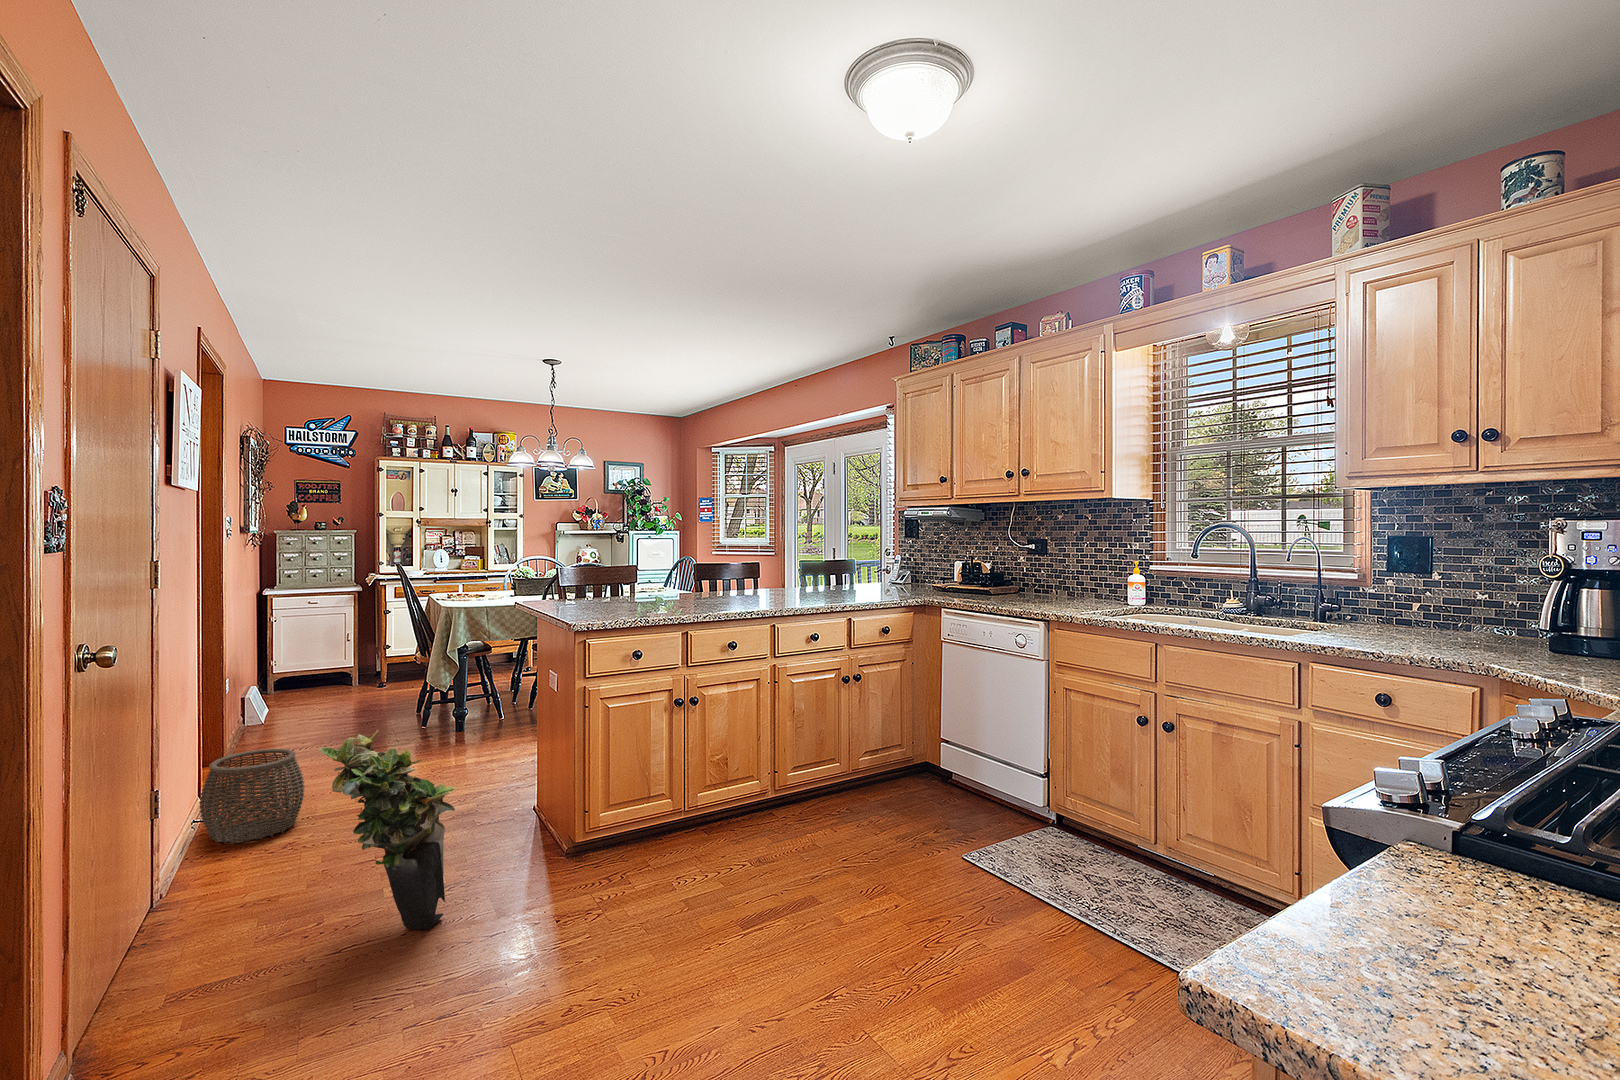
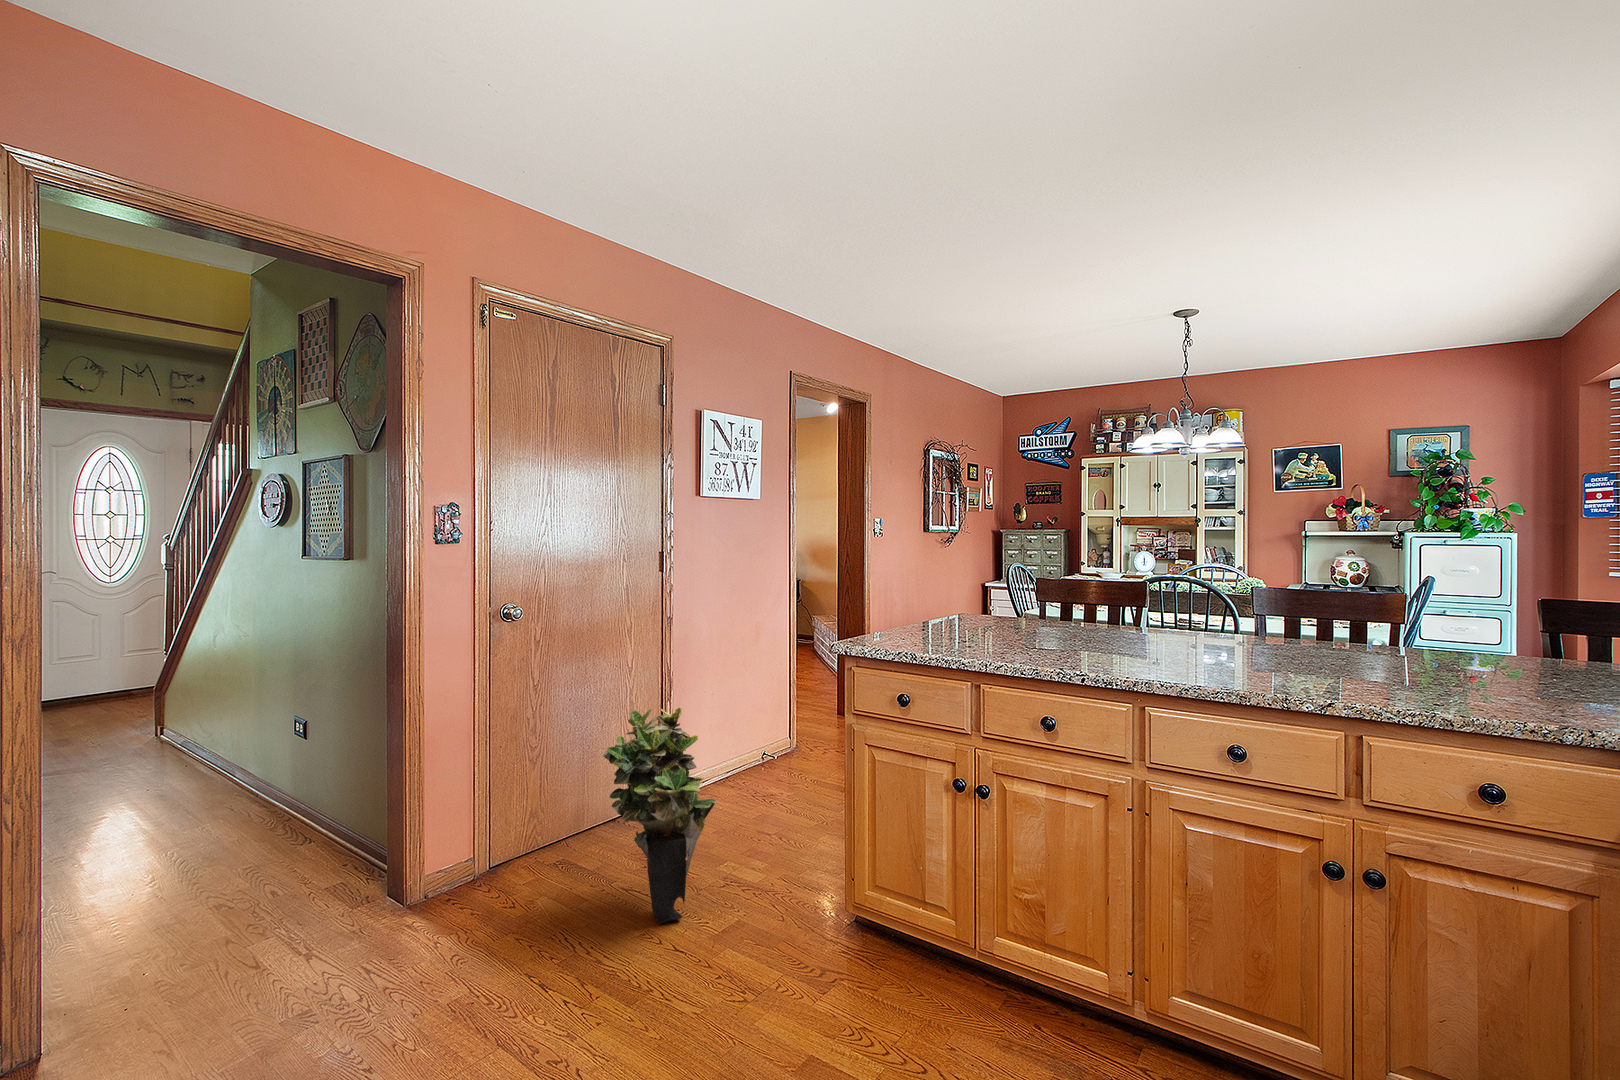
woven basket: present [199,749,305,843] -> none [740,704,811,780]

